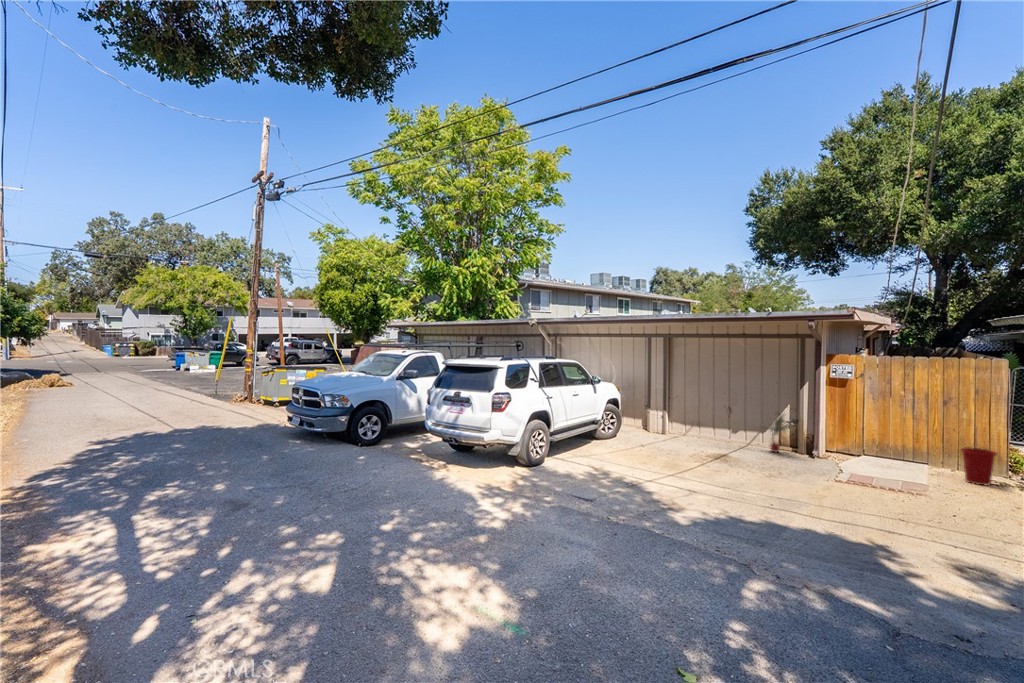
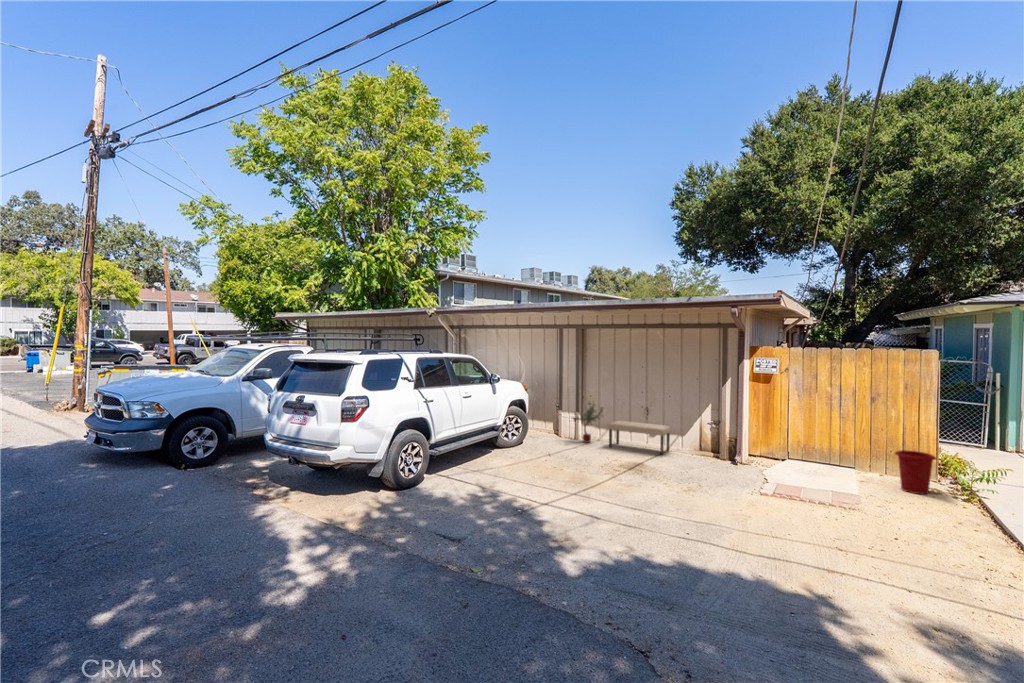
potted tree: present [762,411,793,452] -> present [573,402,603,443]
bench: none [694,419,751,448] -> present [608,421,670,454]

